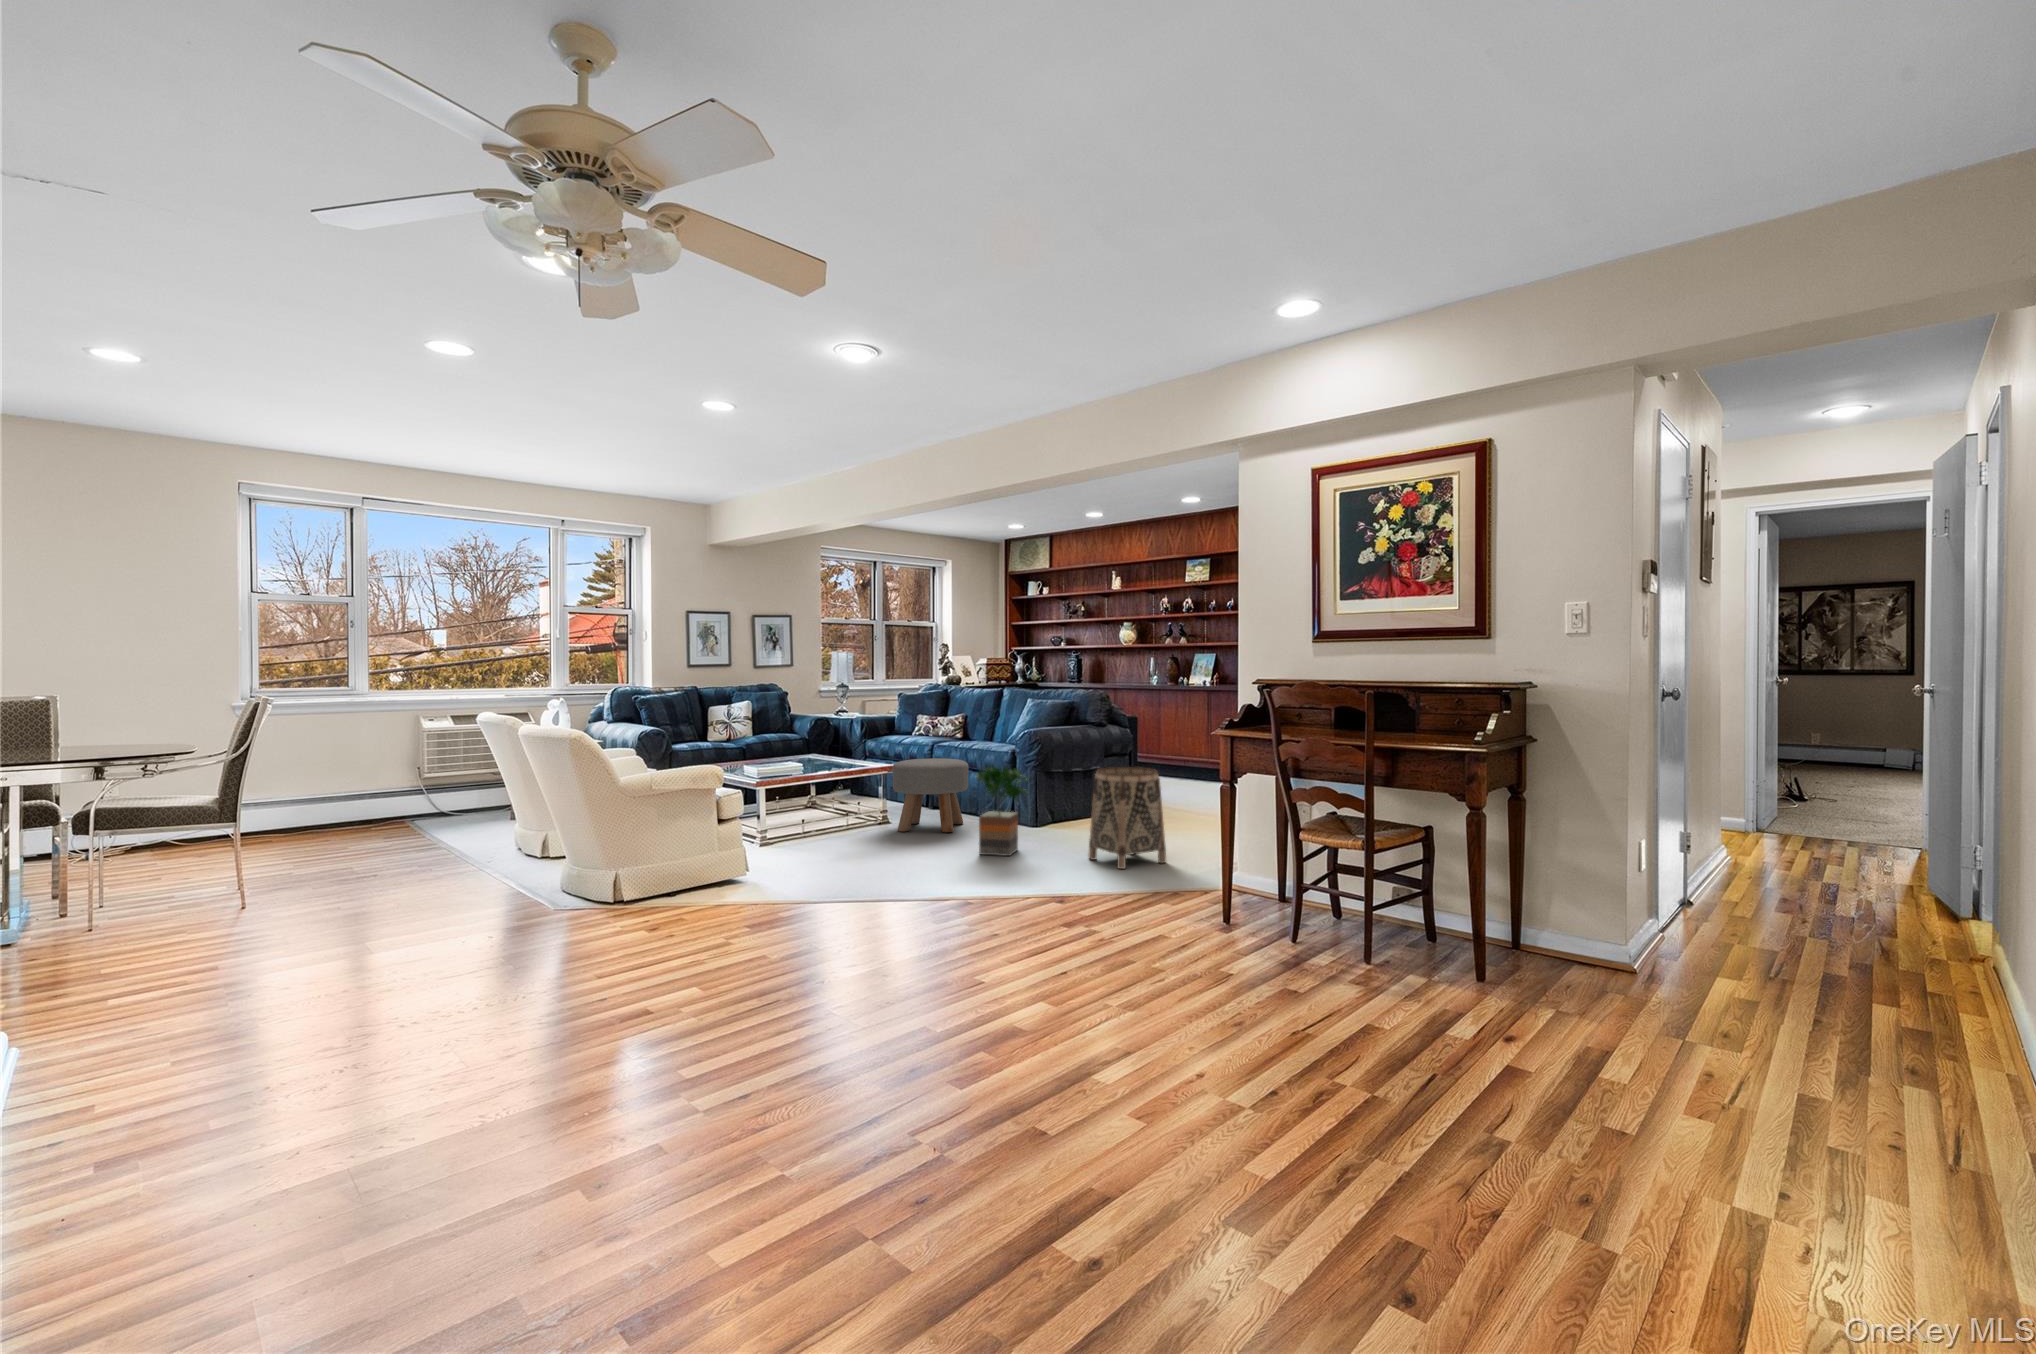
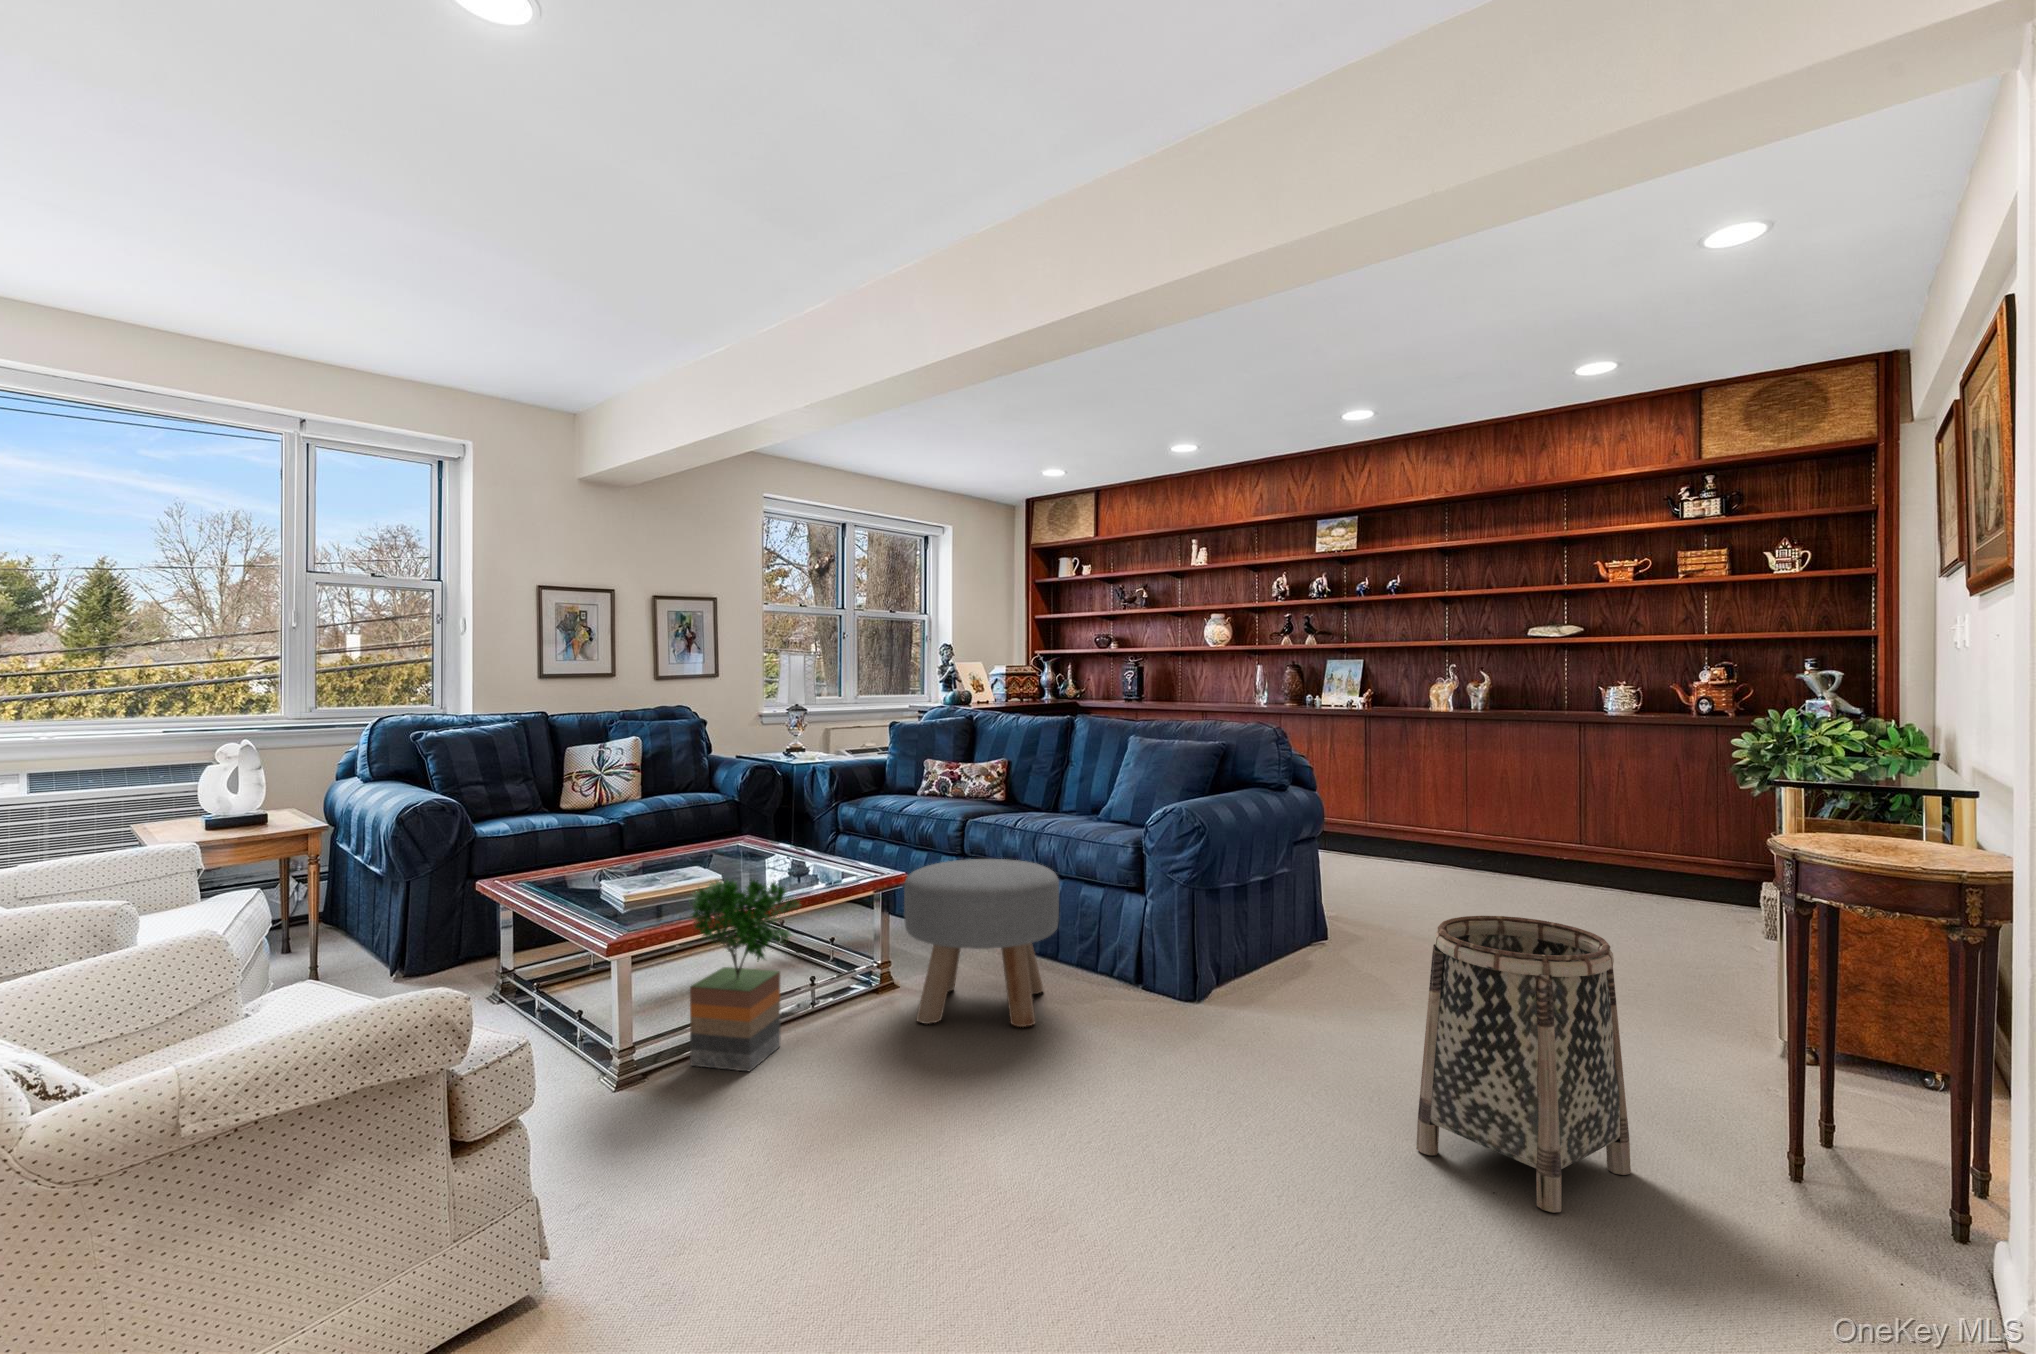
potted tree: present [976,767,1027,856] -> present [690,880,800,1071]

